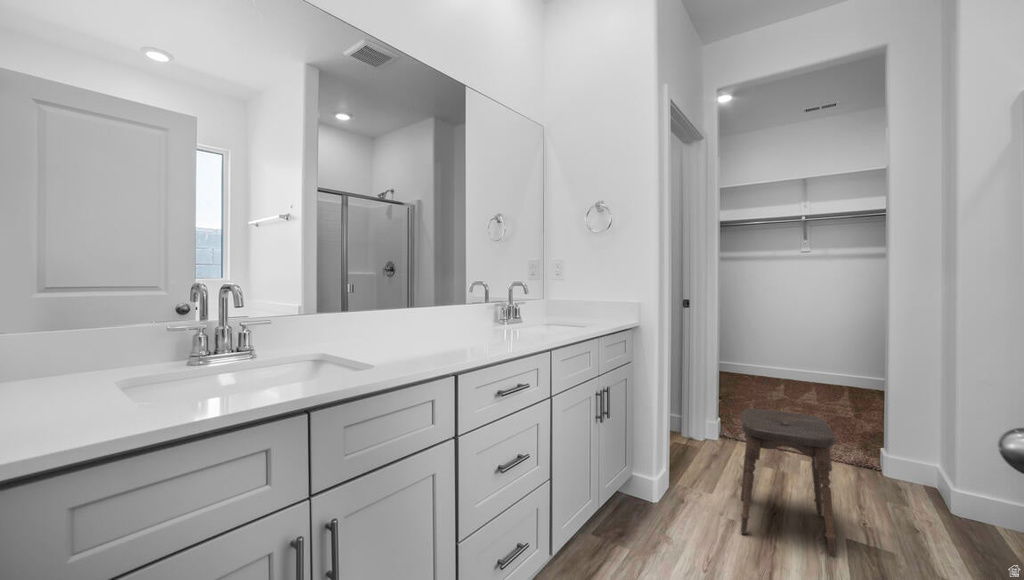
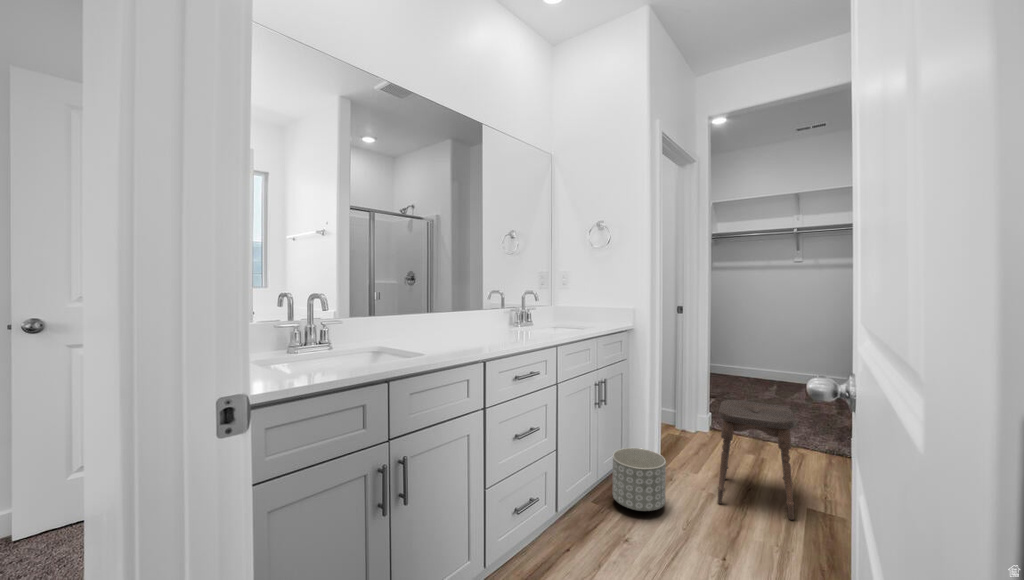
planter: none [617,467,681,547] -> present [613,448,666,511]

